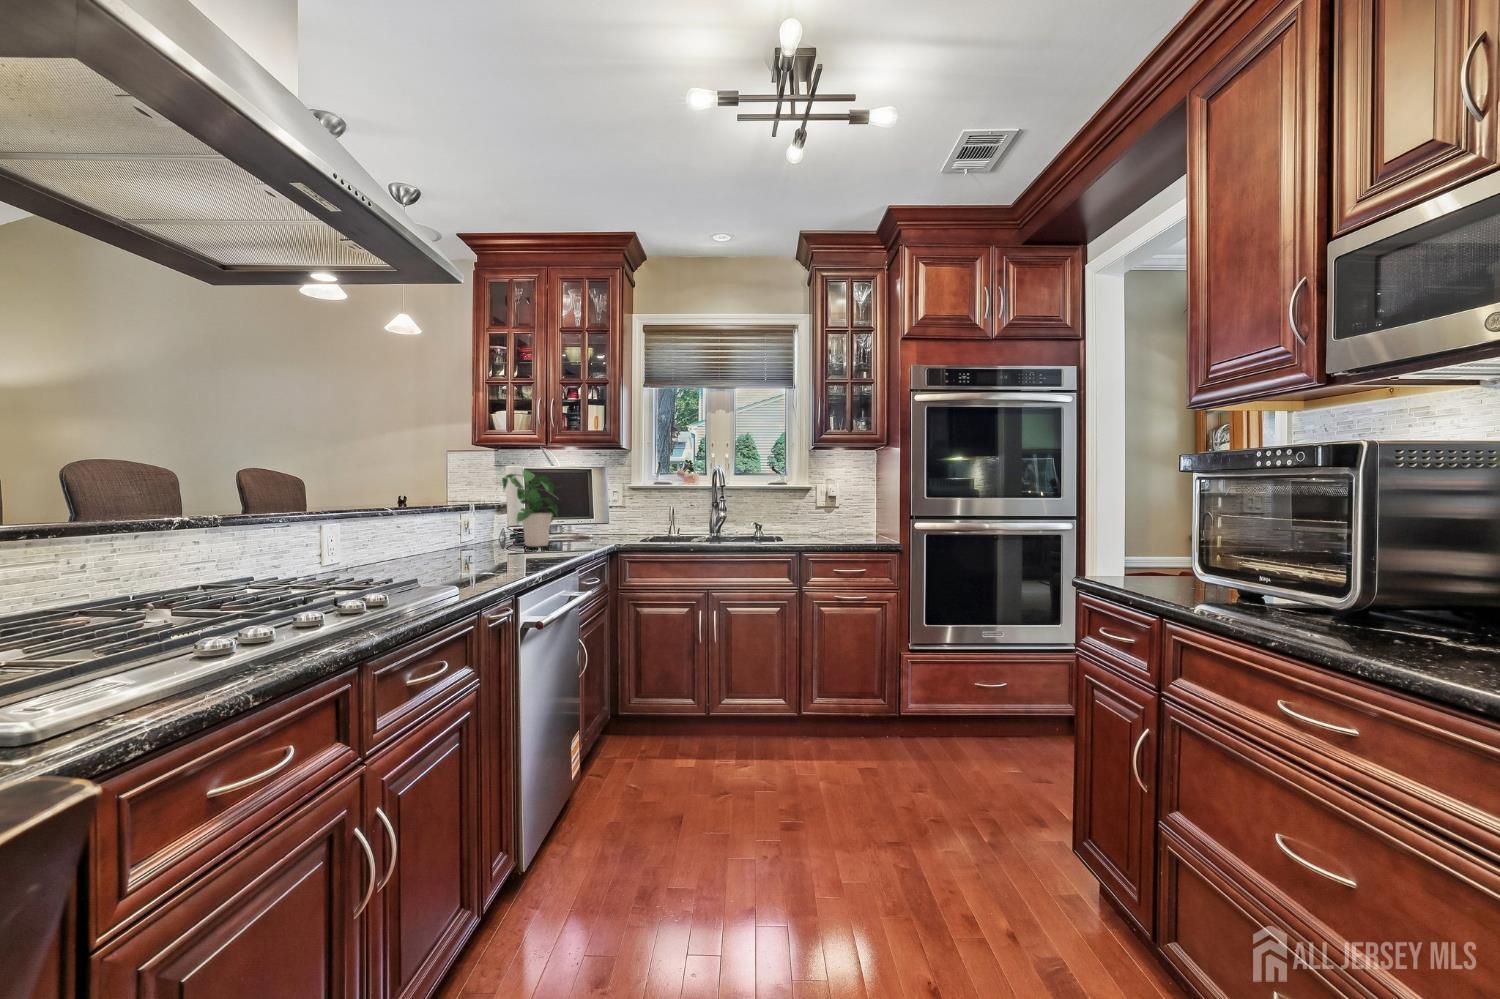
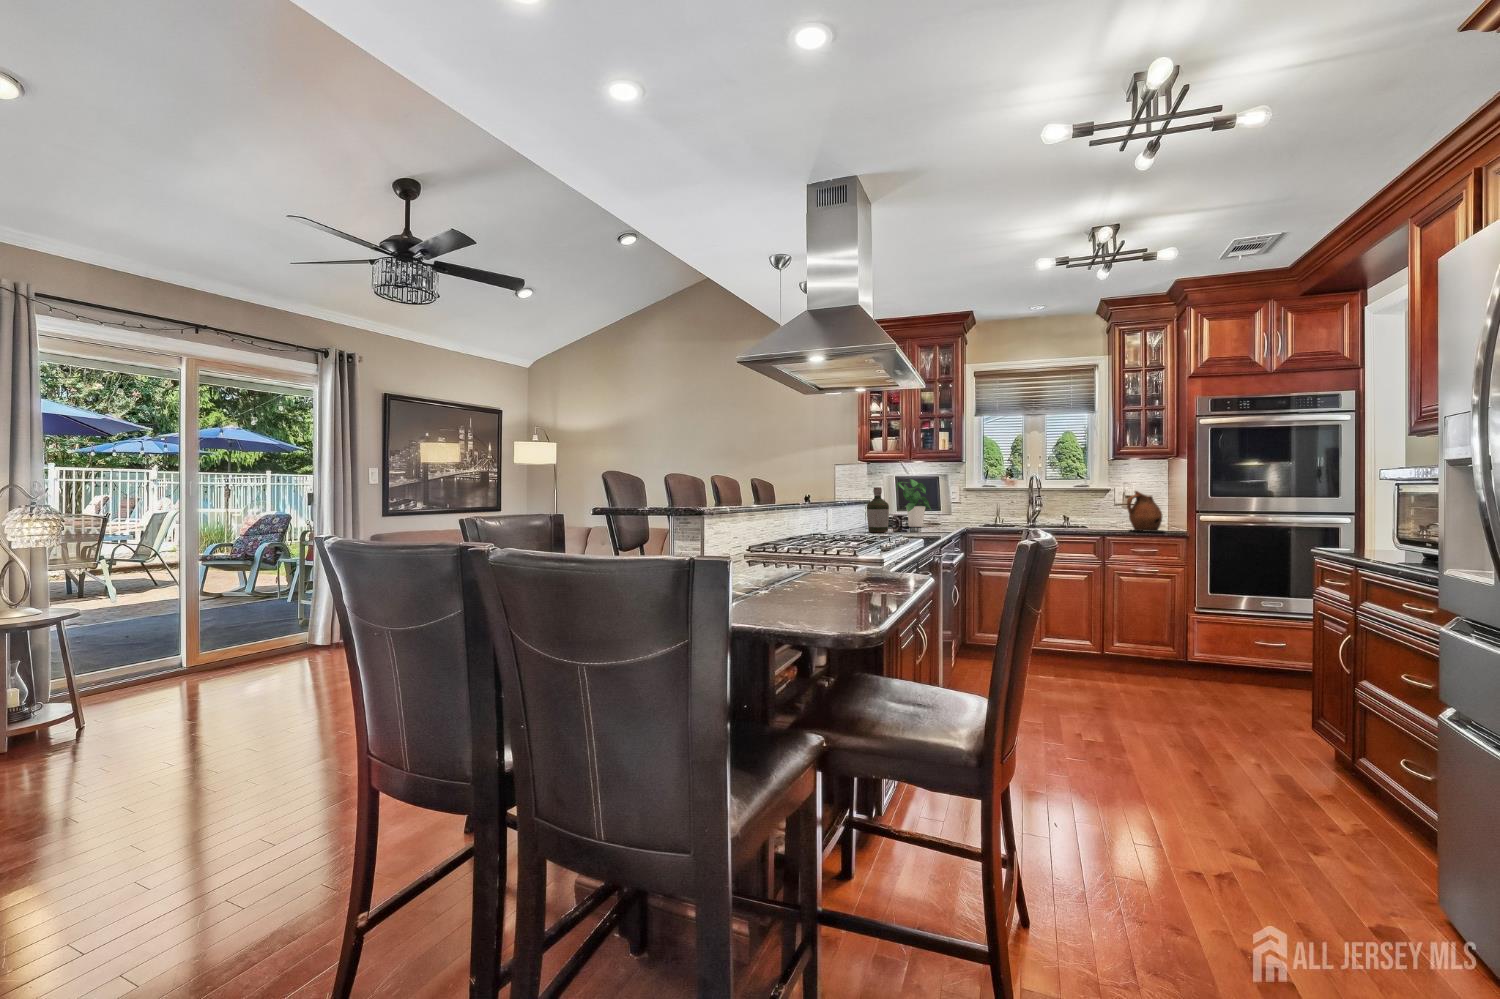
bottle: none [406,481,450,565] -> present [867,487,889,533]
ceramic pitcher: none [830,490,875,547] -> present [1127,491,1163,532]

